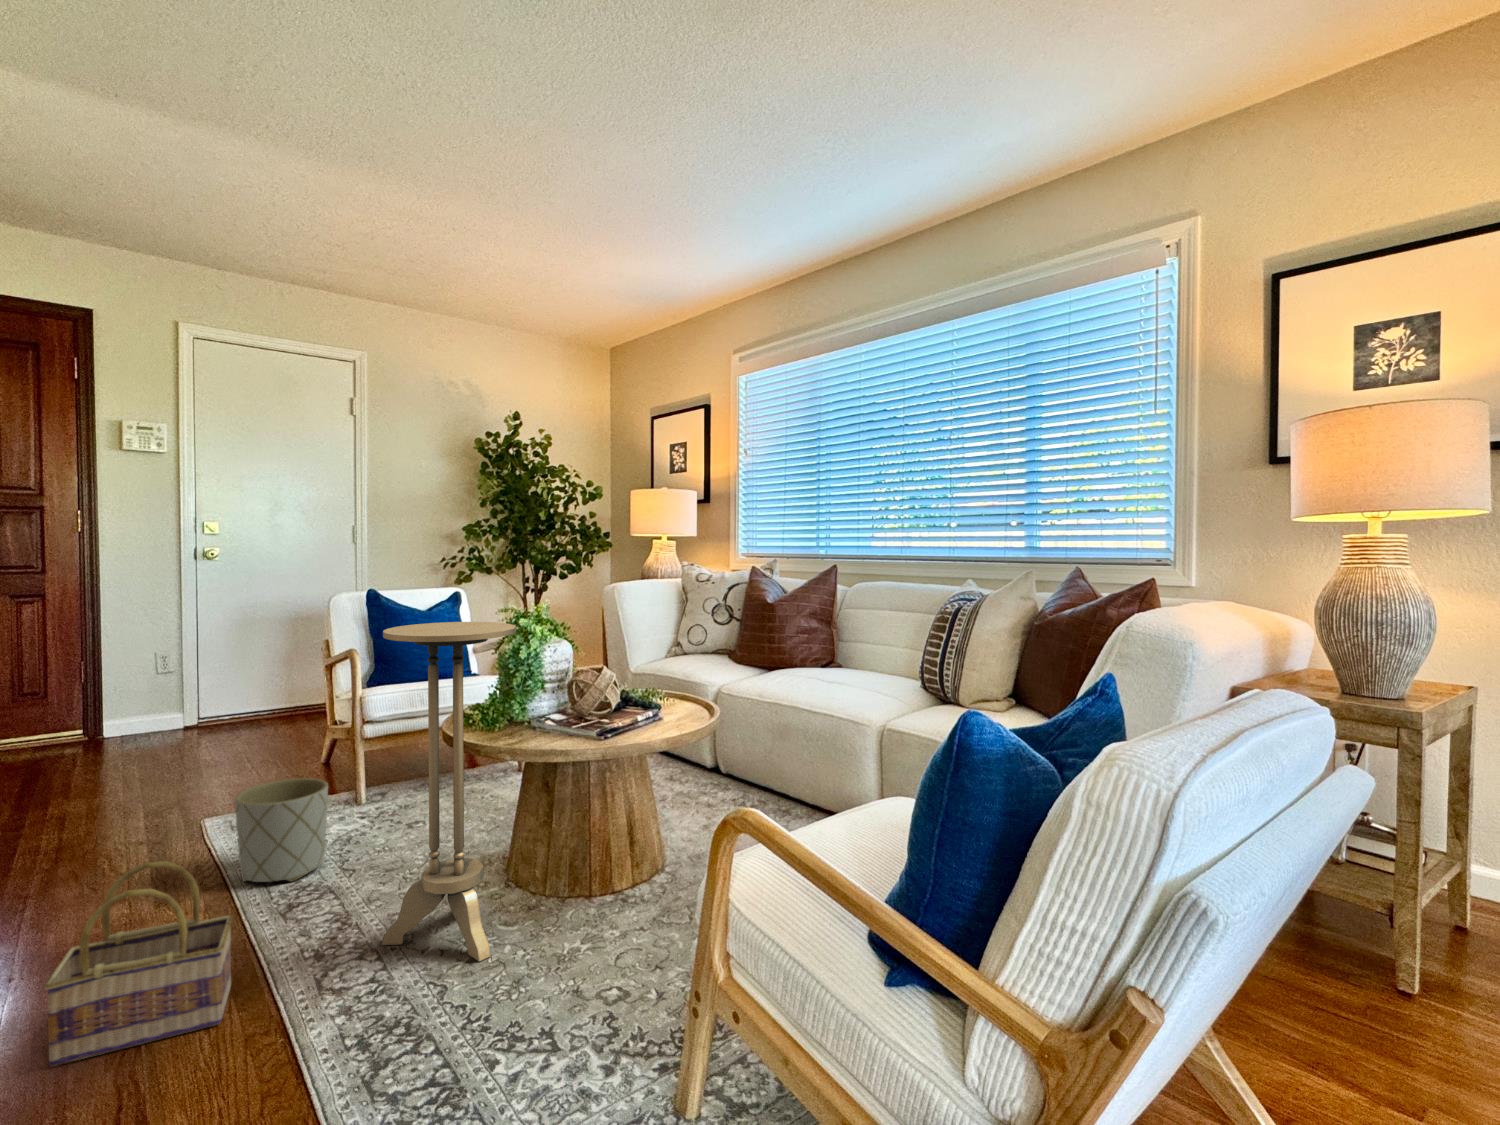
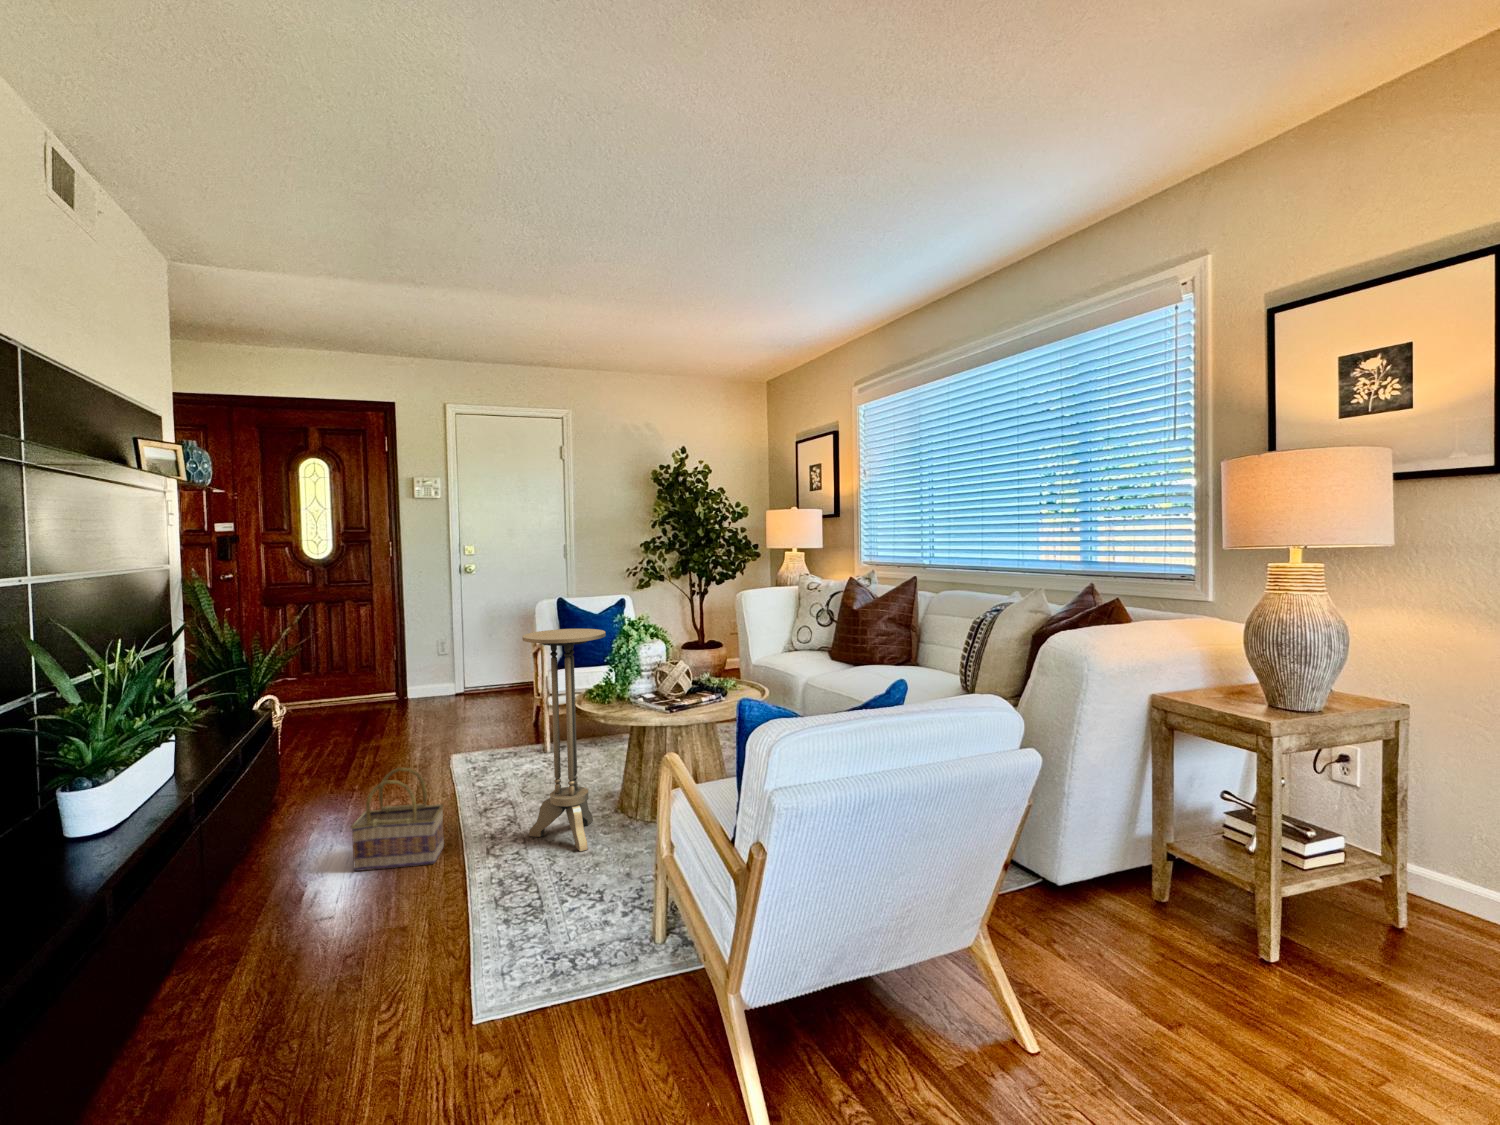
planter: present [235,778,328,882] -> none [459,730,514,796]

